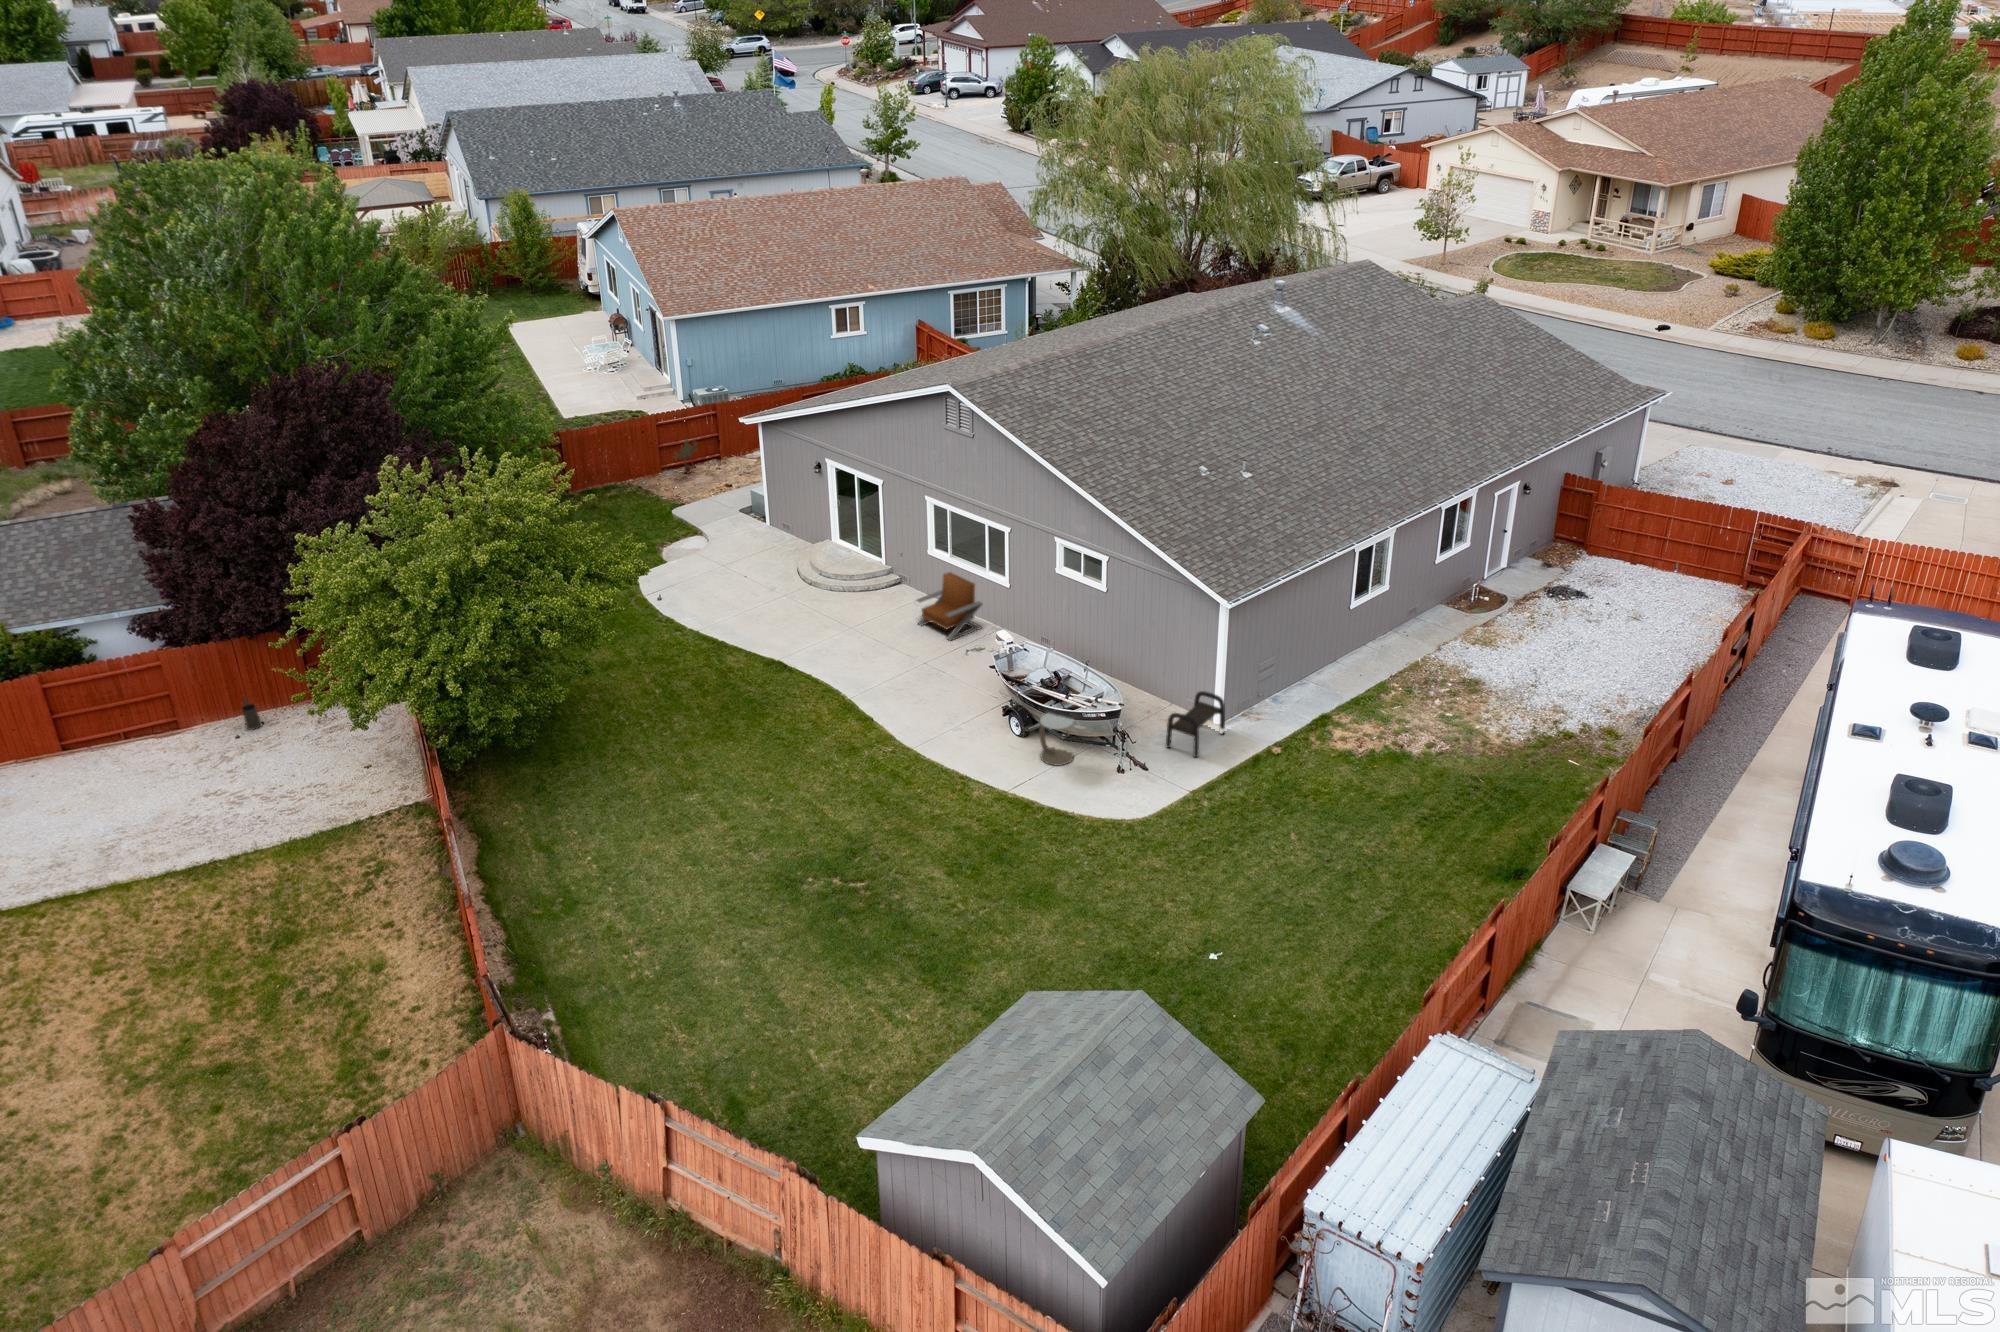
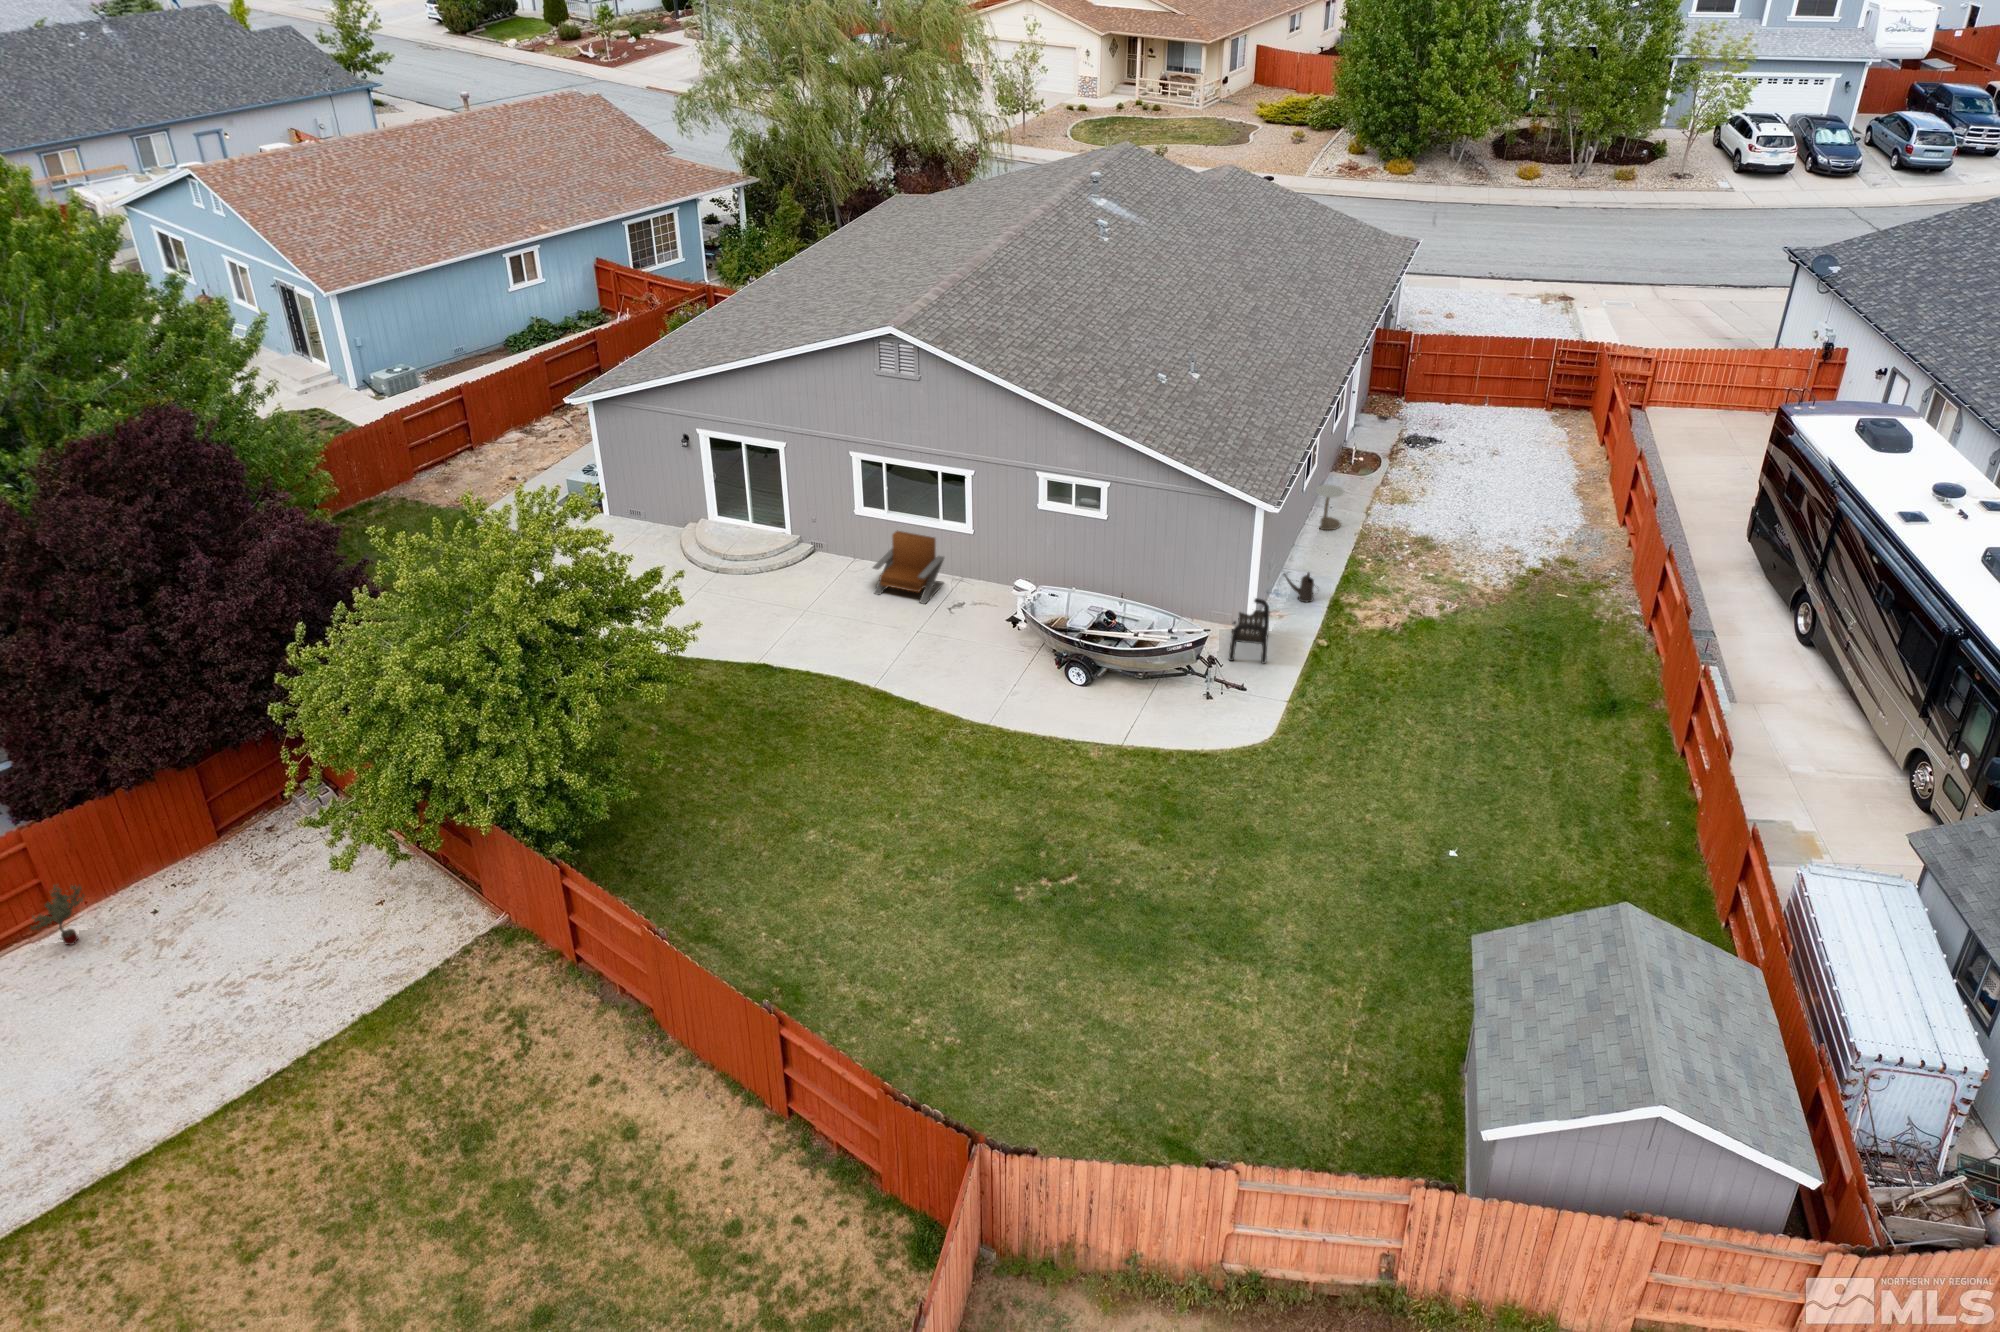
potted tree: present [676,440,697,473] -> present [31,885,84,945]
watering can: present [241,696,262,730] -> present [1284,572,1314,602]
side table: present [1039,713,1074,765] -> present [1316,485,1345,530]

